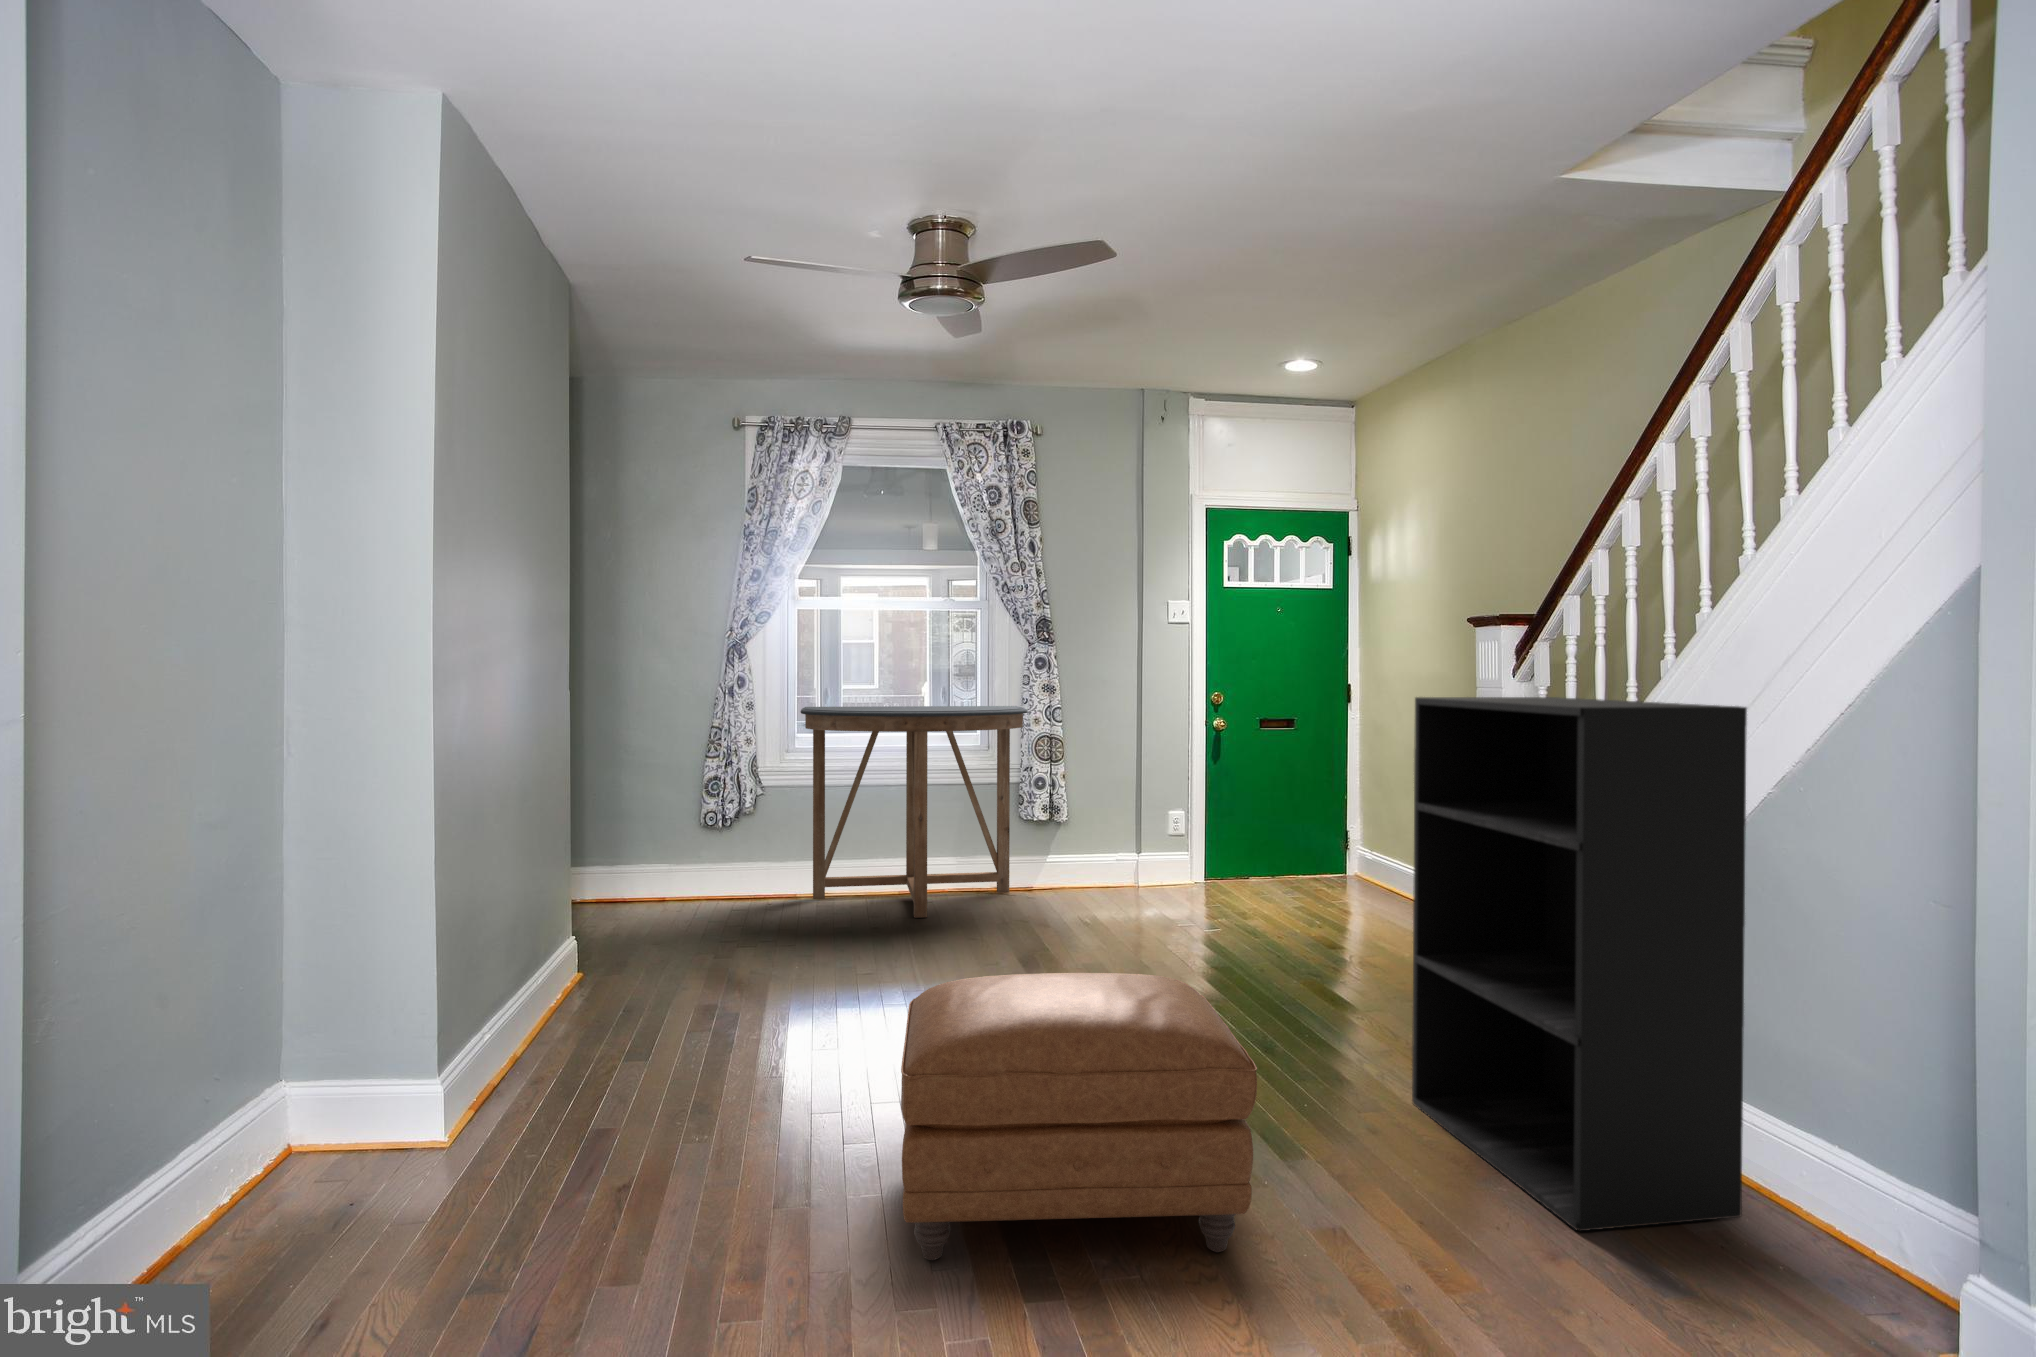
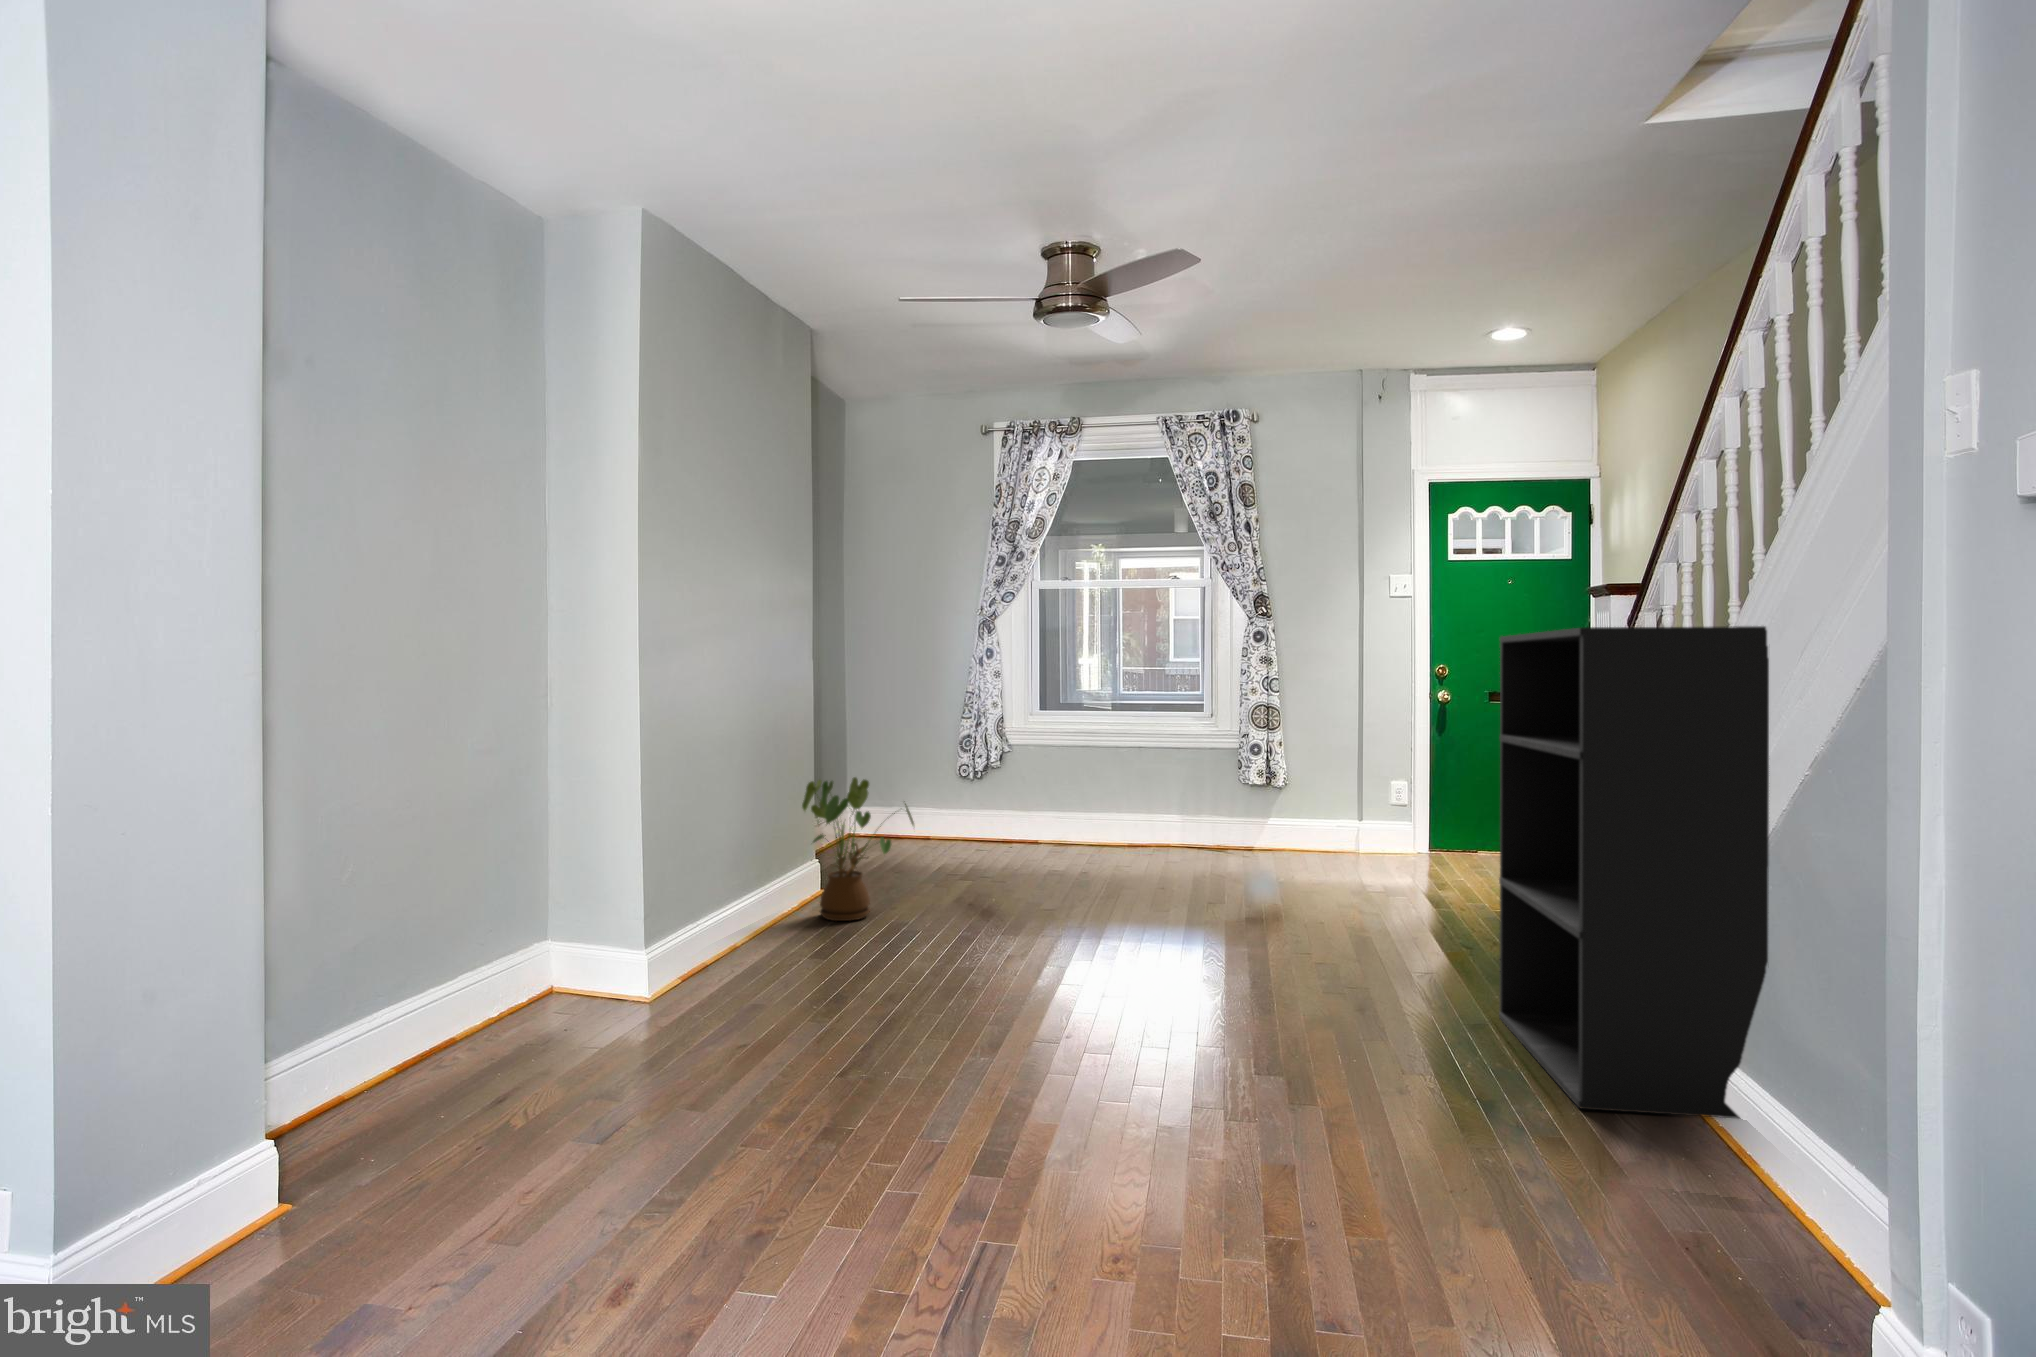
console table: present [801,706,1028,918] -> none [1034,676,1240,863]
house plant: none [547,850,699,1039] -> present [802,777,914,921]
ottoman: present [901,973,1257,1260] -> none [979,861,1269,1083]

